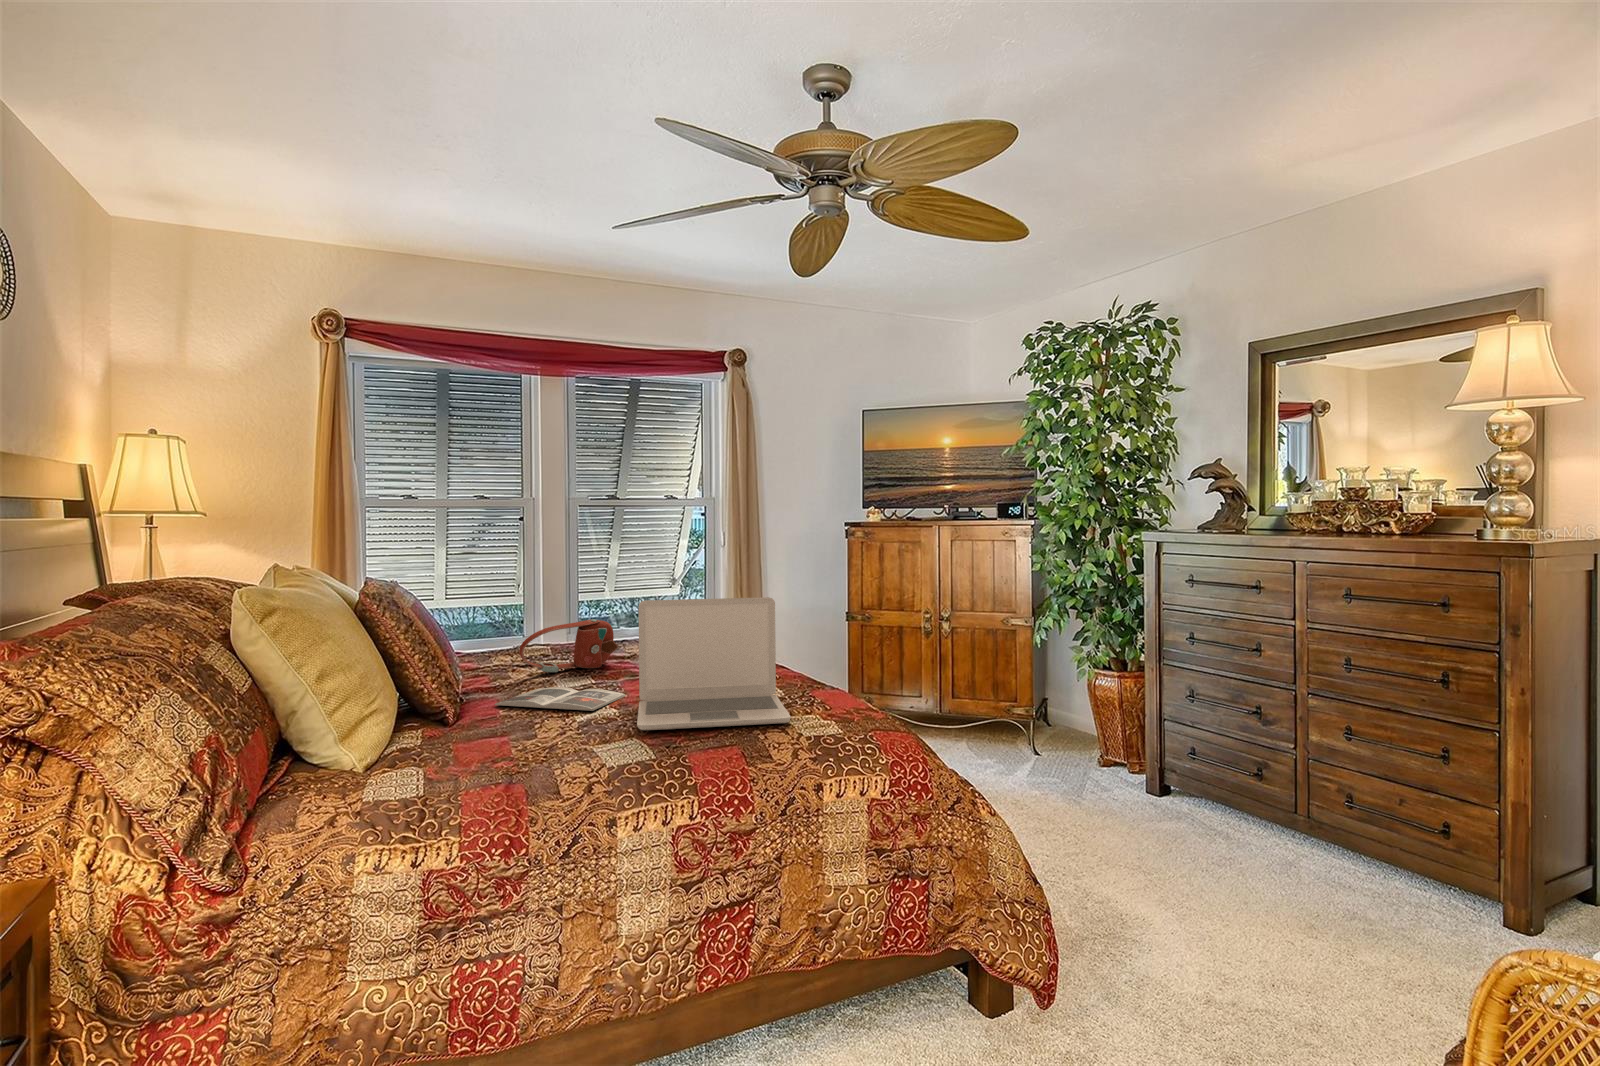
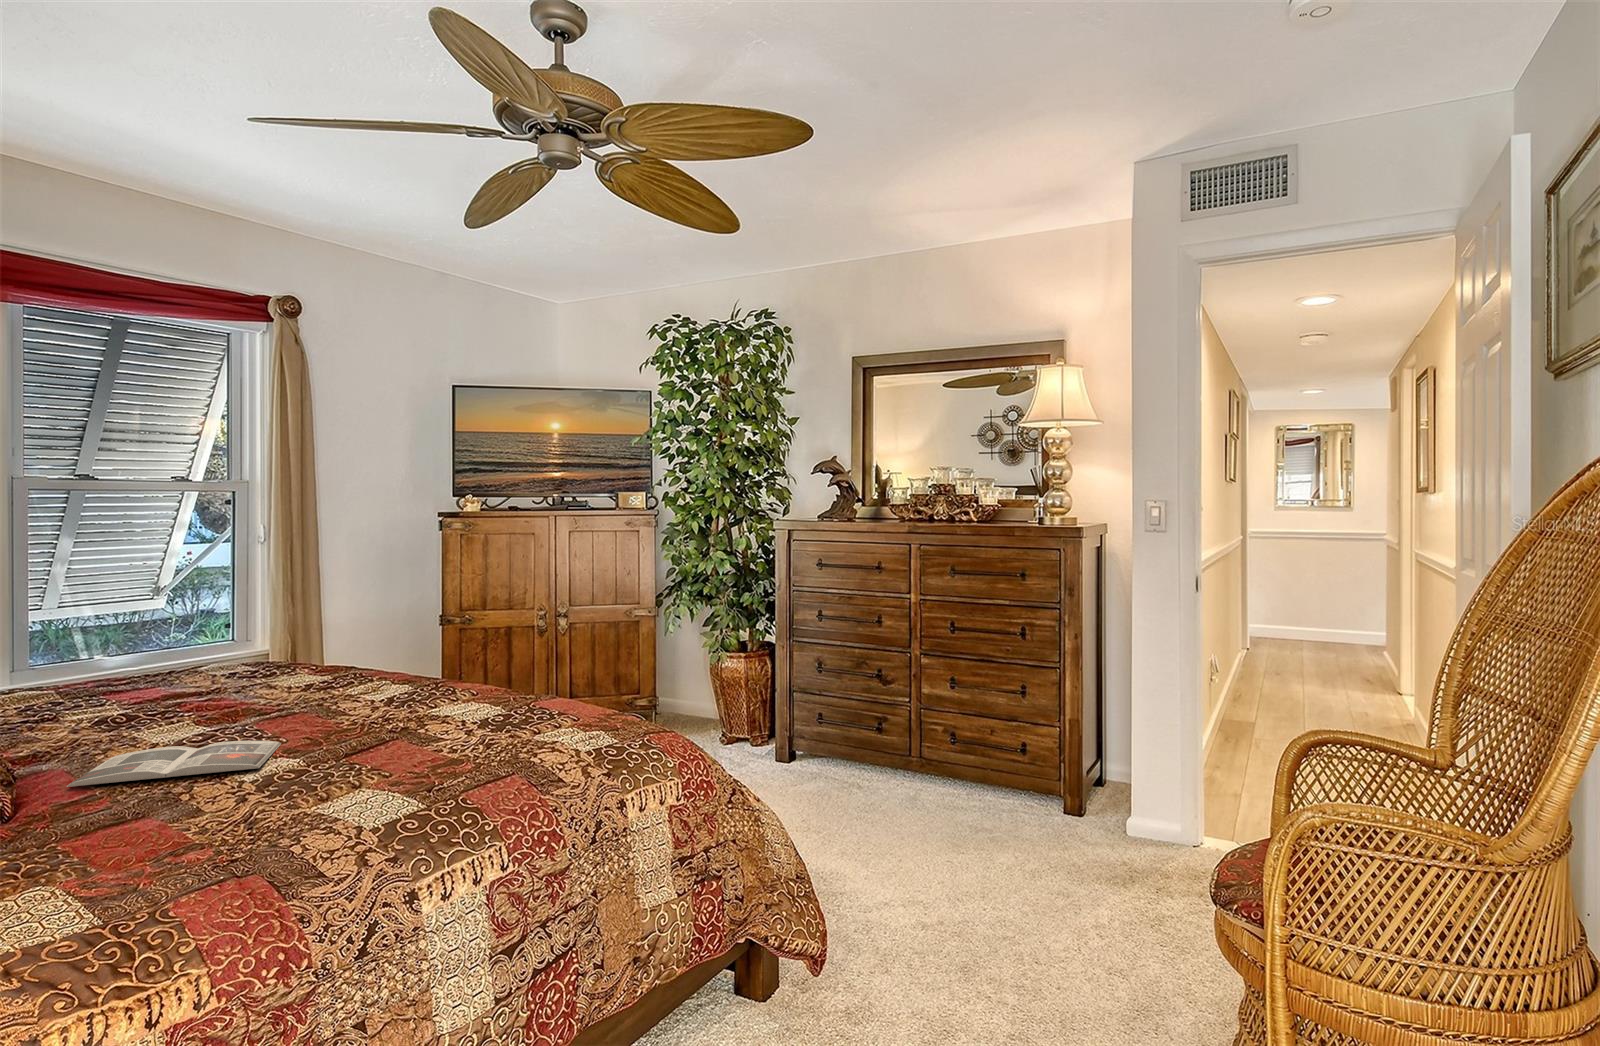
laptop: present [637,597,791,730] -> none [321,598,554,778]
handbag: present [519,619,618,672] -> none [58,649,215,732]

